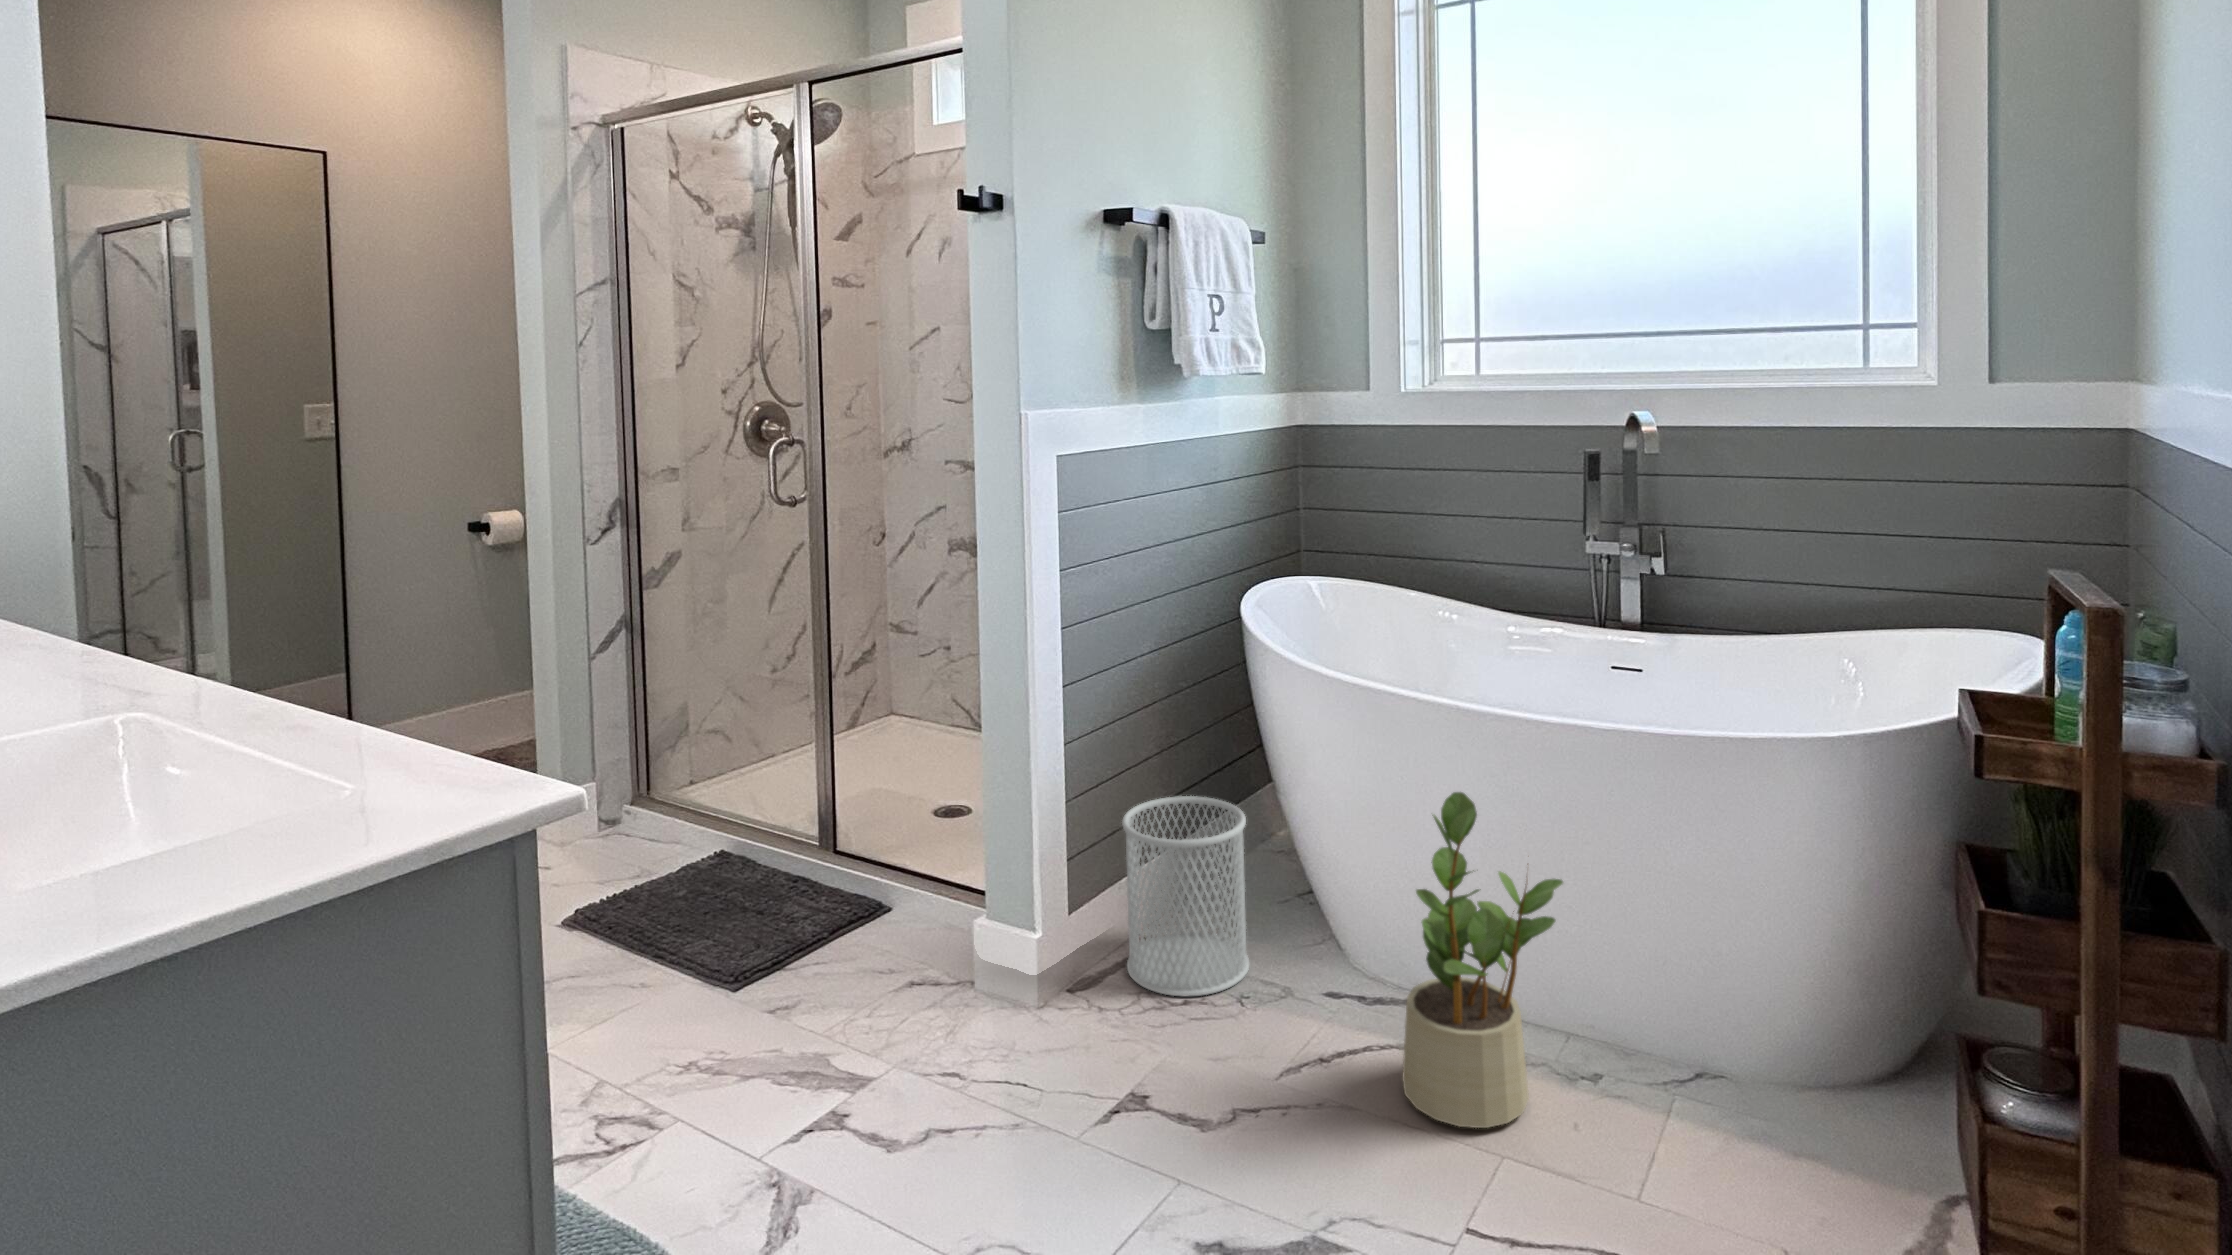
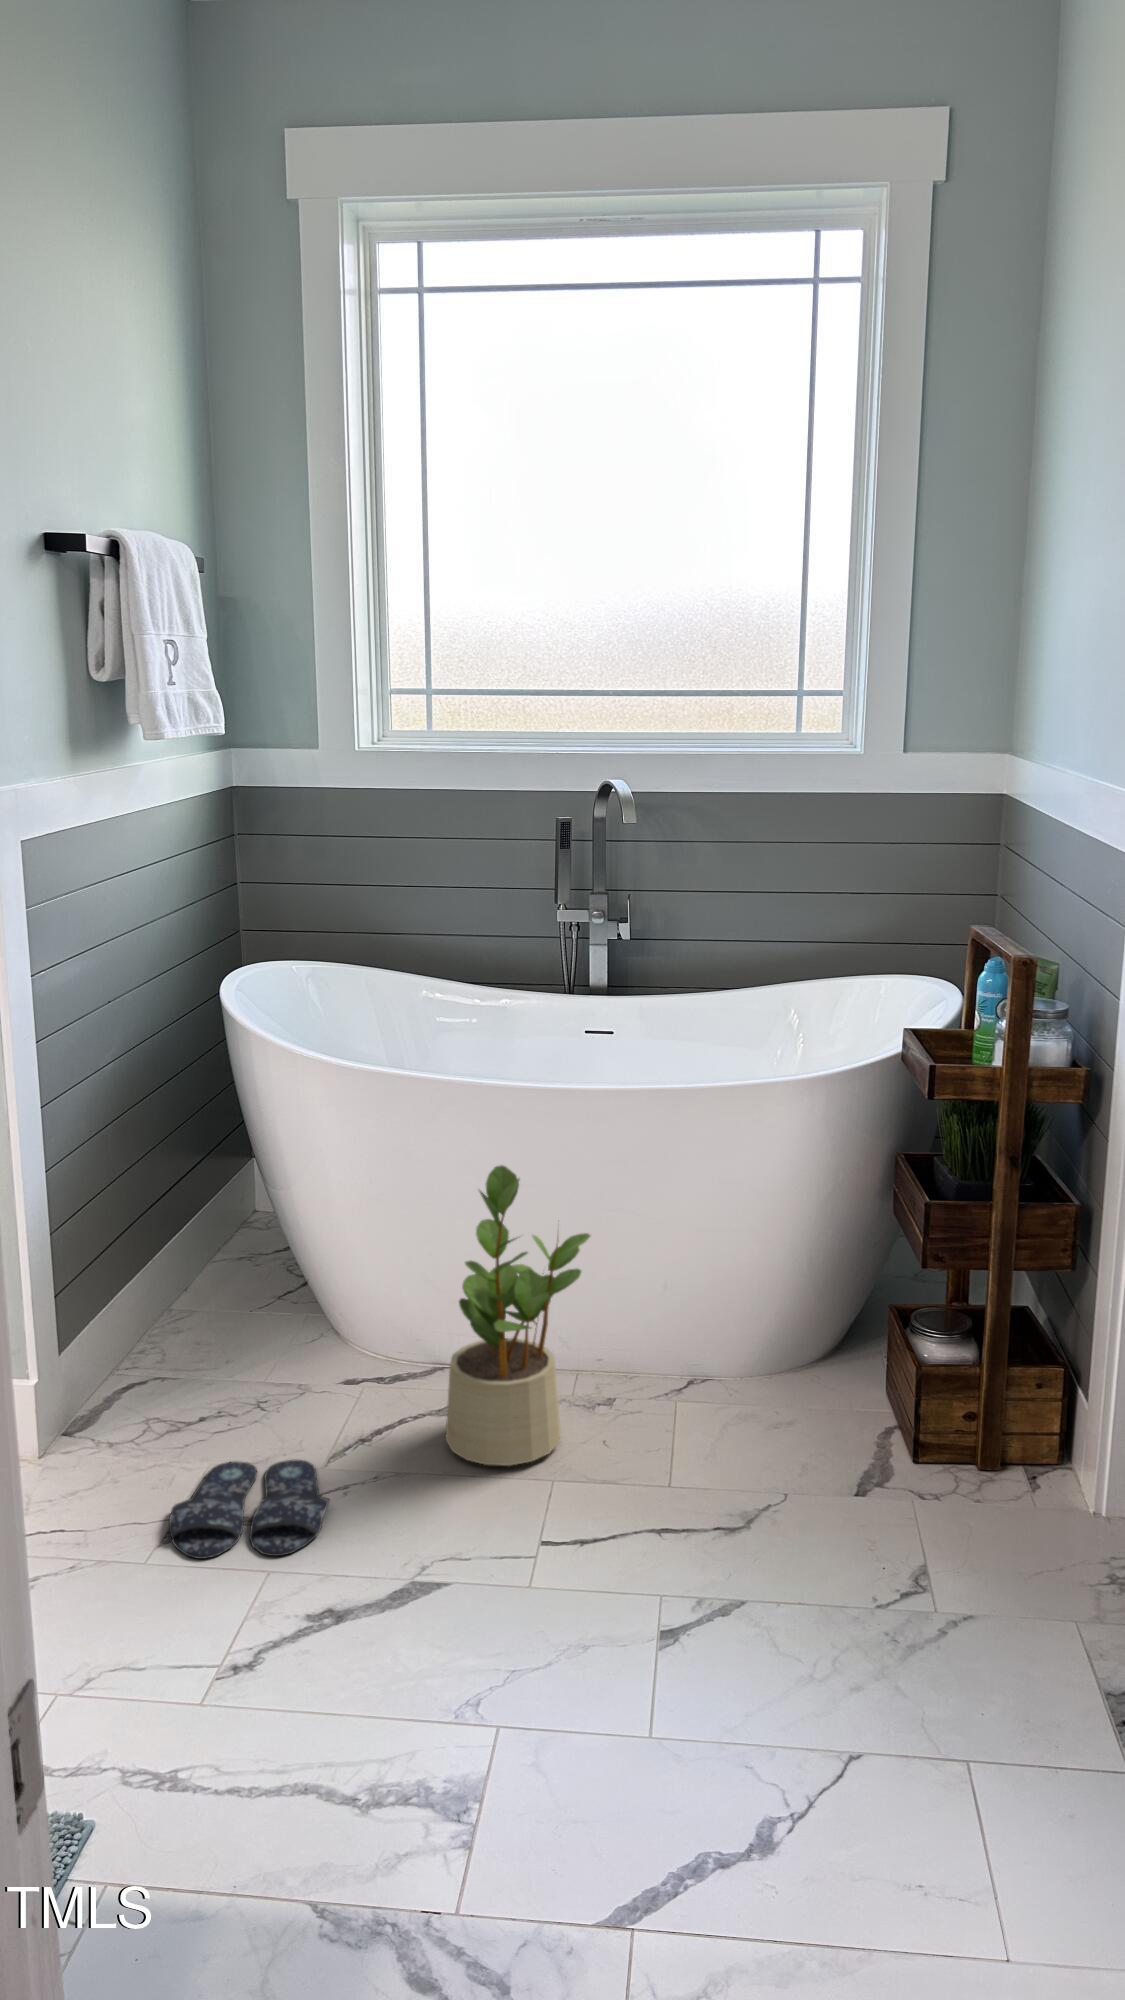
wastebasket: present [1122,796,1249,997] -> none [109,1211,255,1417]
slippers: none [1104,1052,1265,1170] -> present [169,1460,329,1559]

